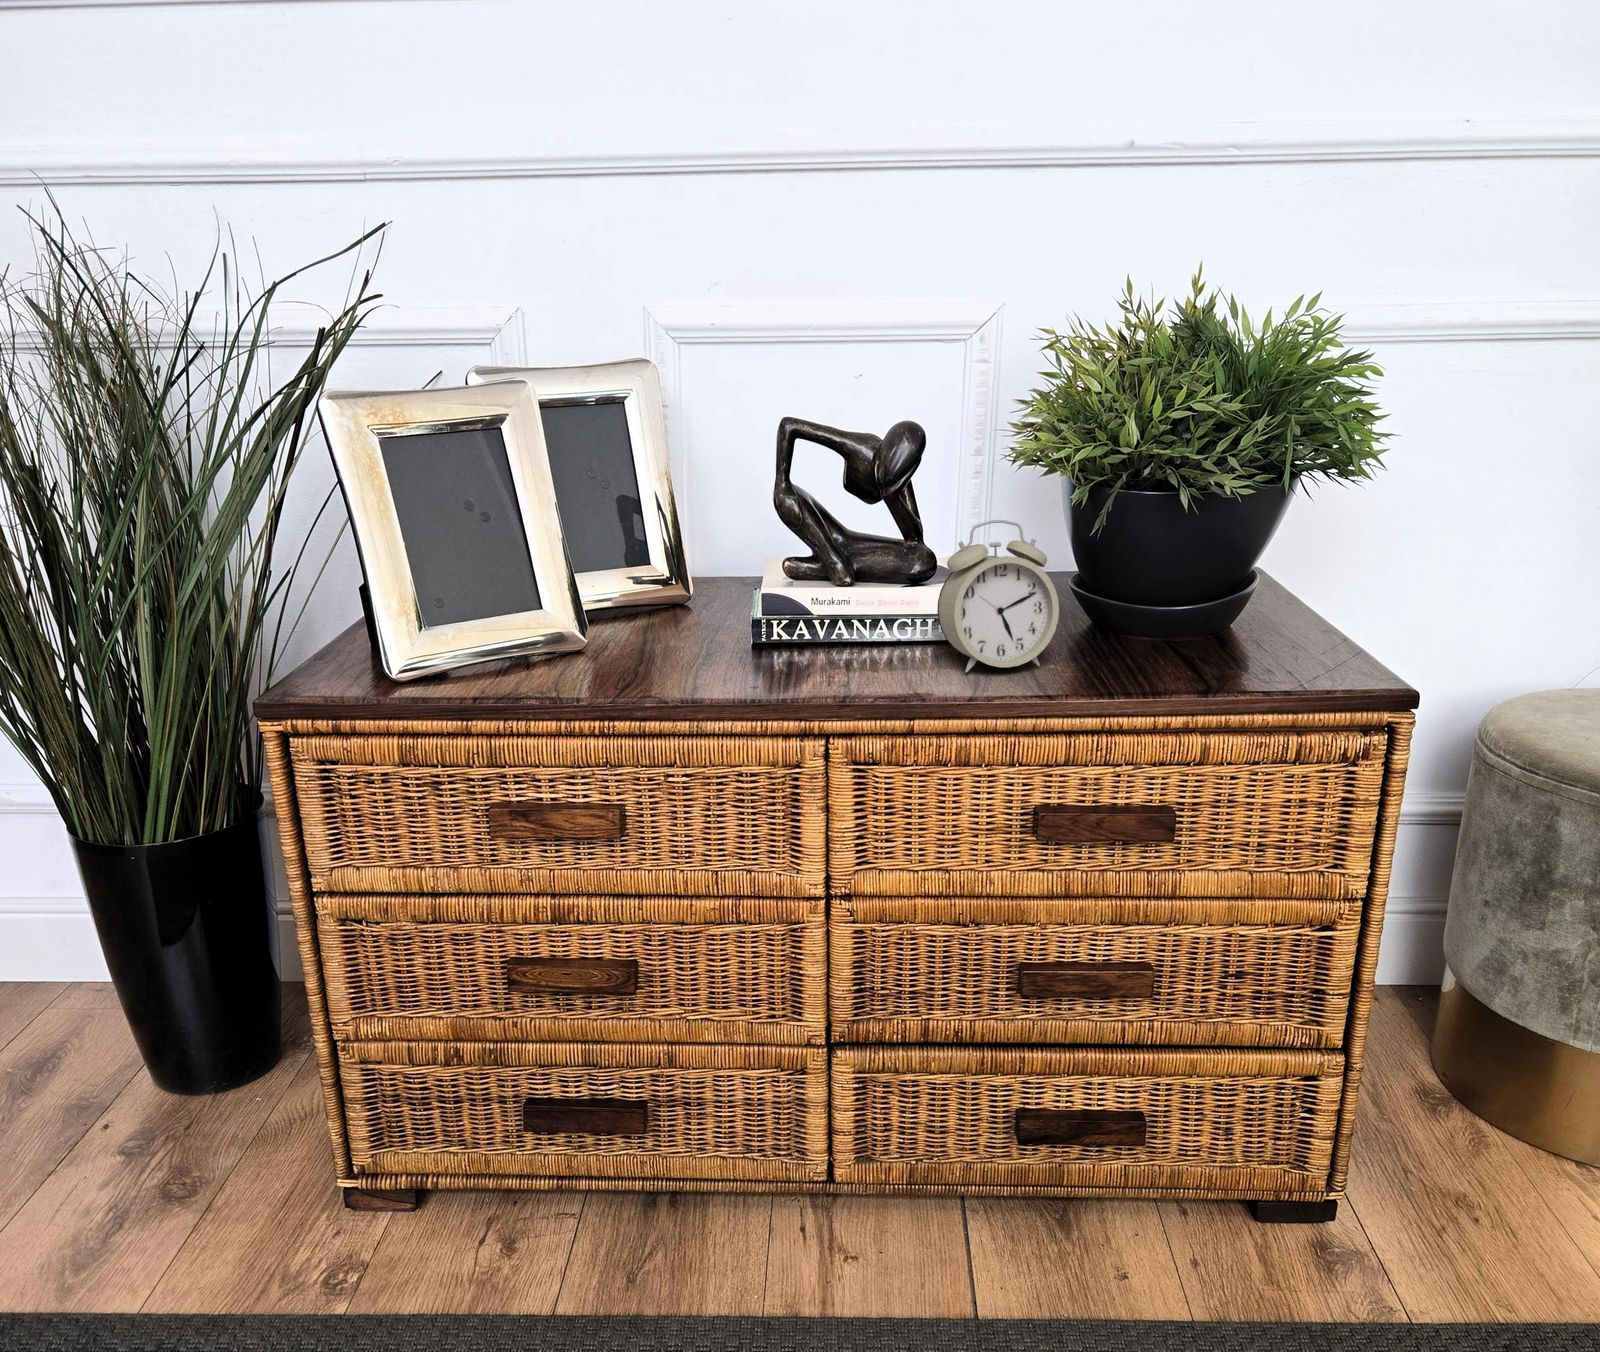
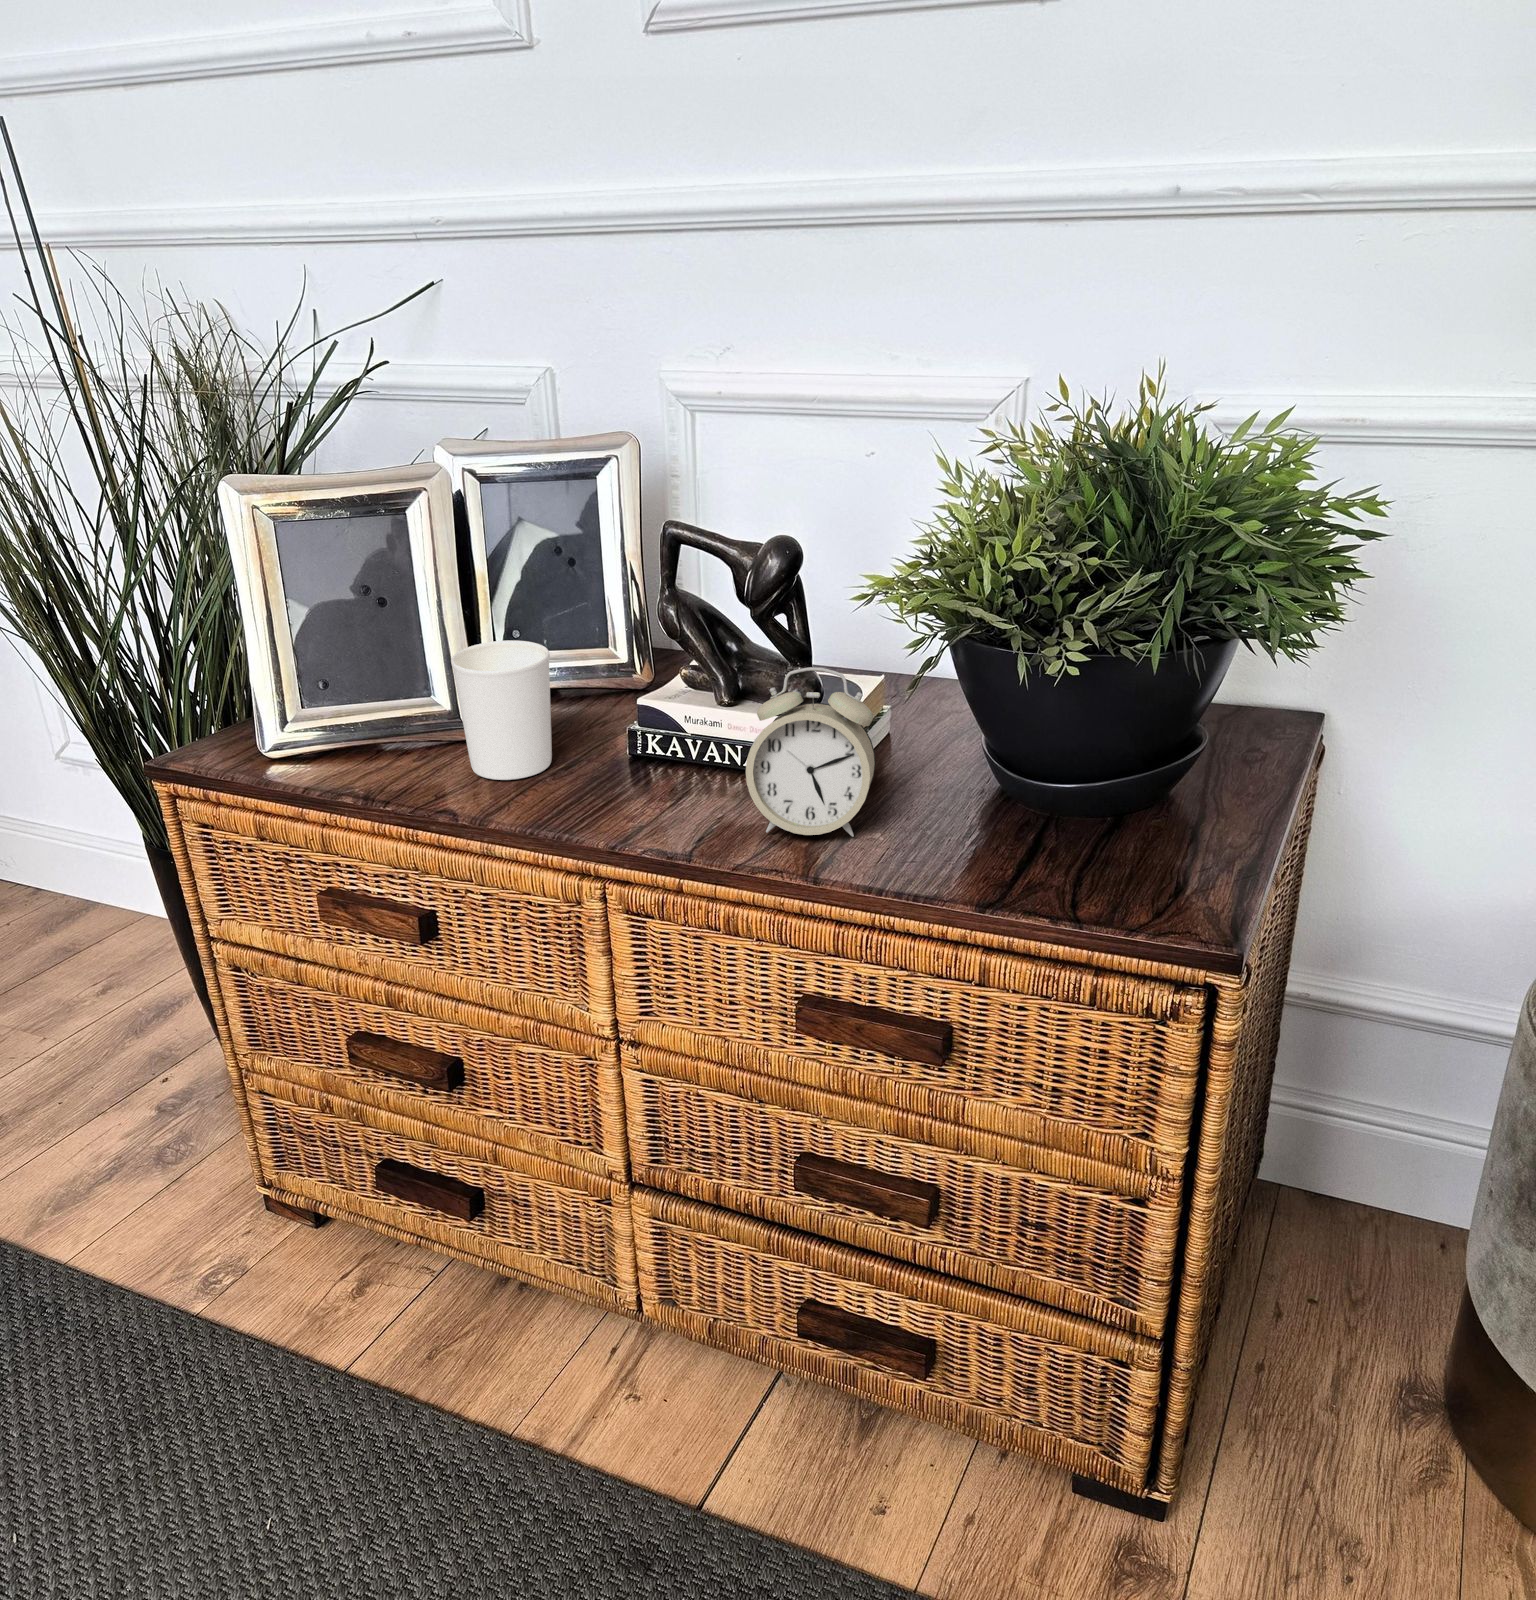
candle holder: none [610,541,704,671] -> present [451,640,552,780]

